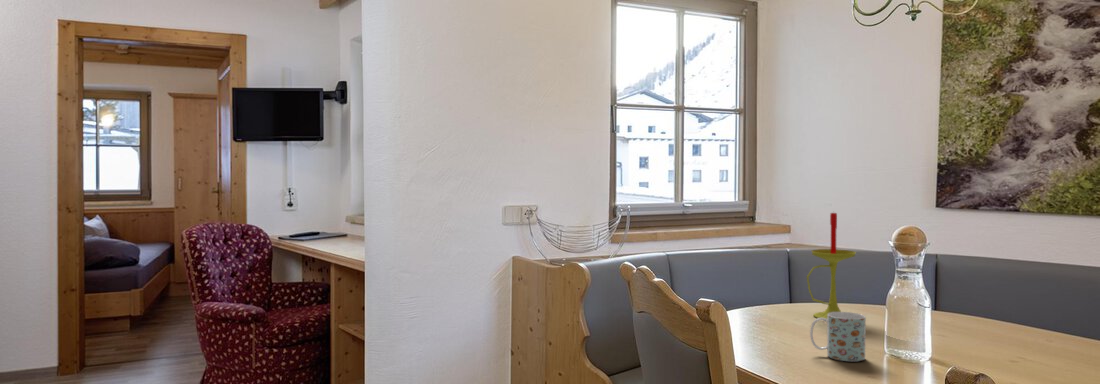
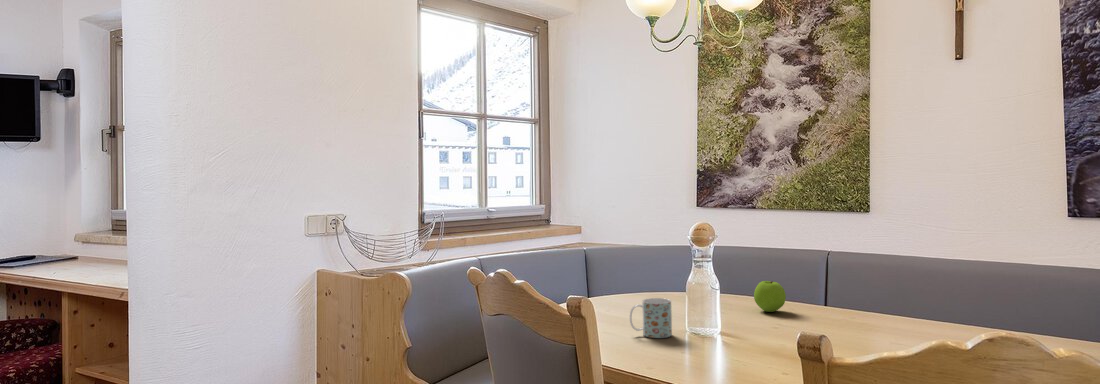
candle: present [807,213,856,319] -> none [615,214,652,306]
apple: none [994,303,1041,344] -> present [754,281,786,312]

